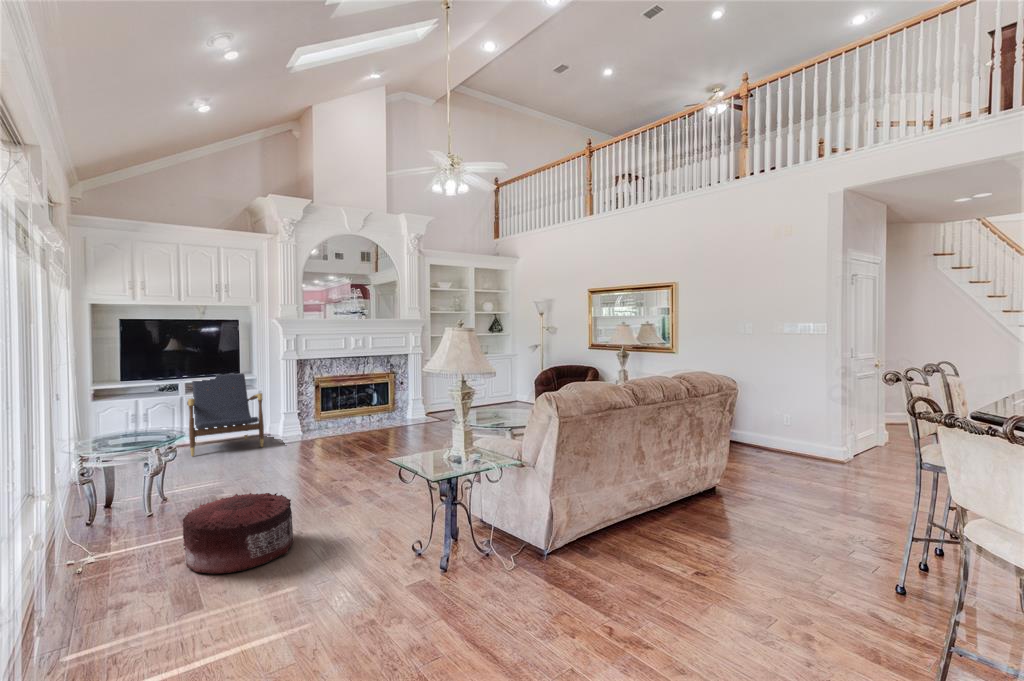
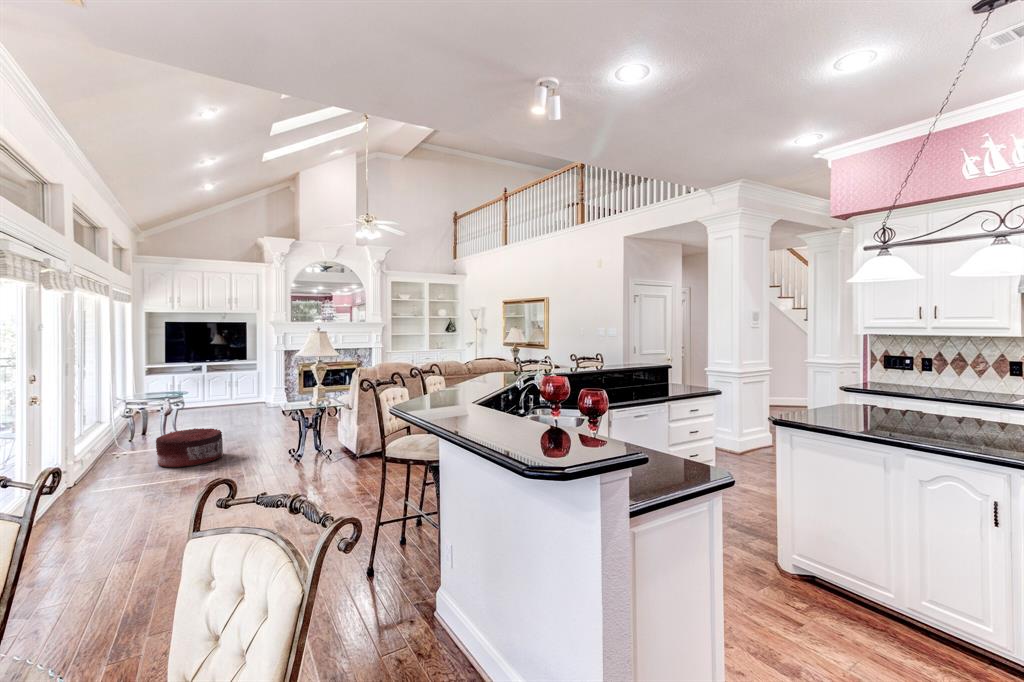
lounge chair: present [187,373,264,456] -> none [204,360,256,415]

